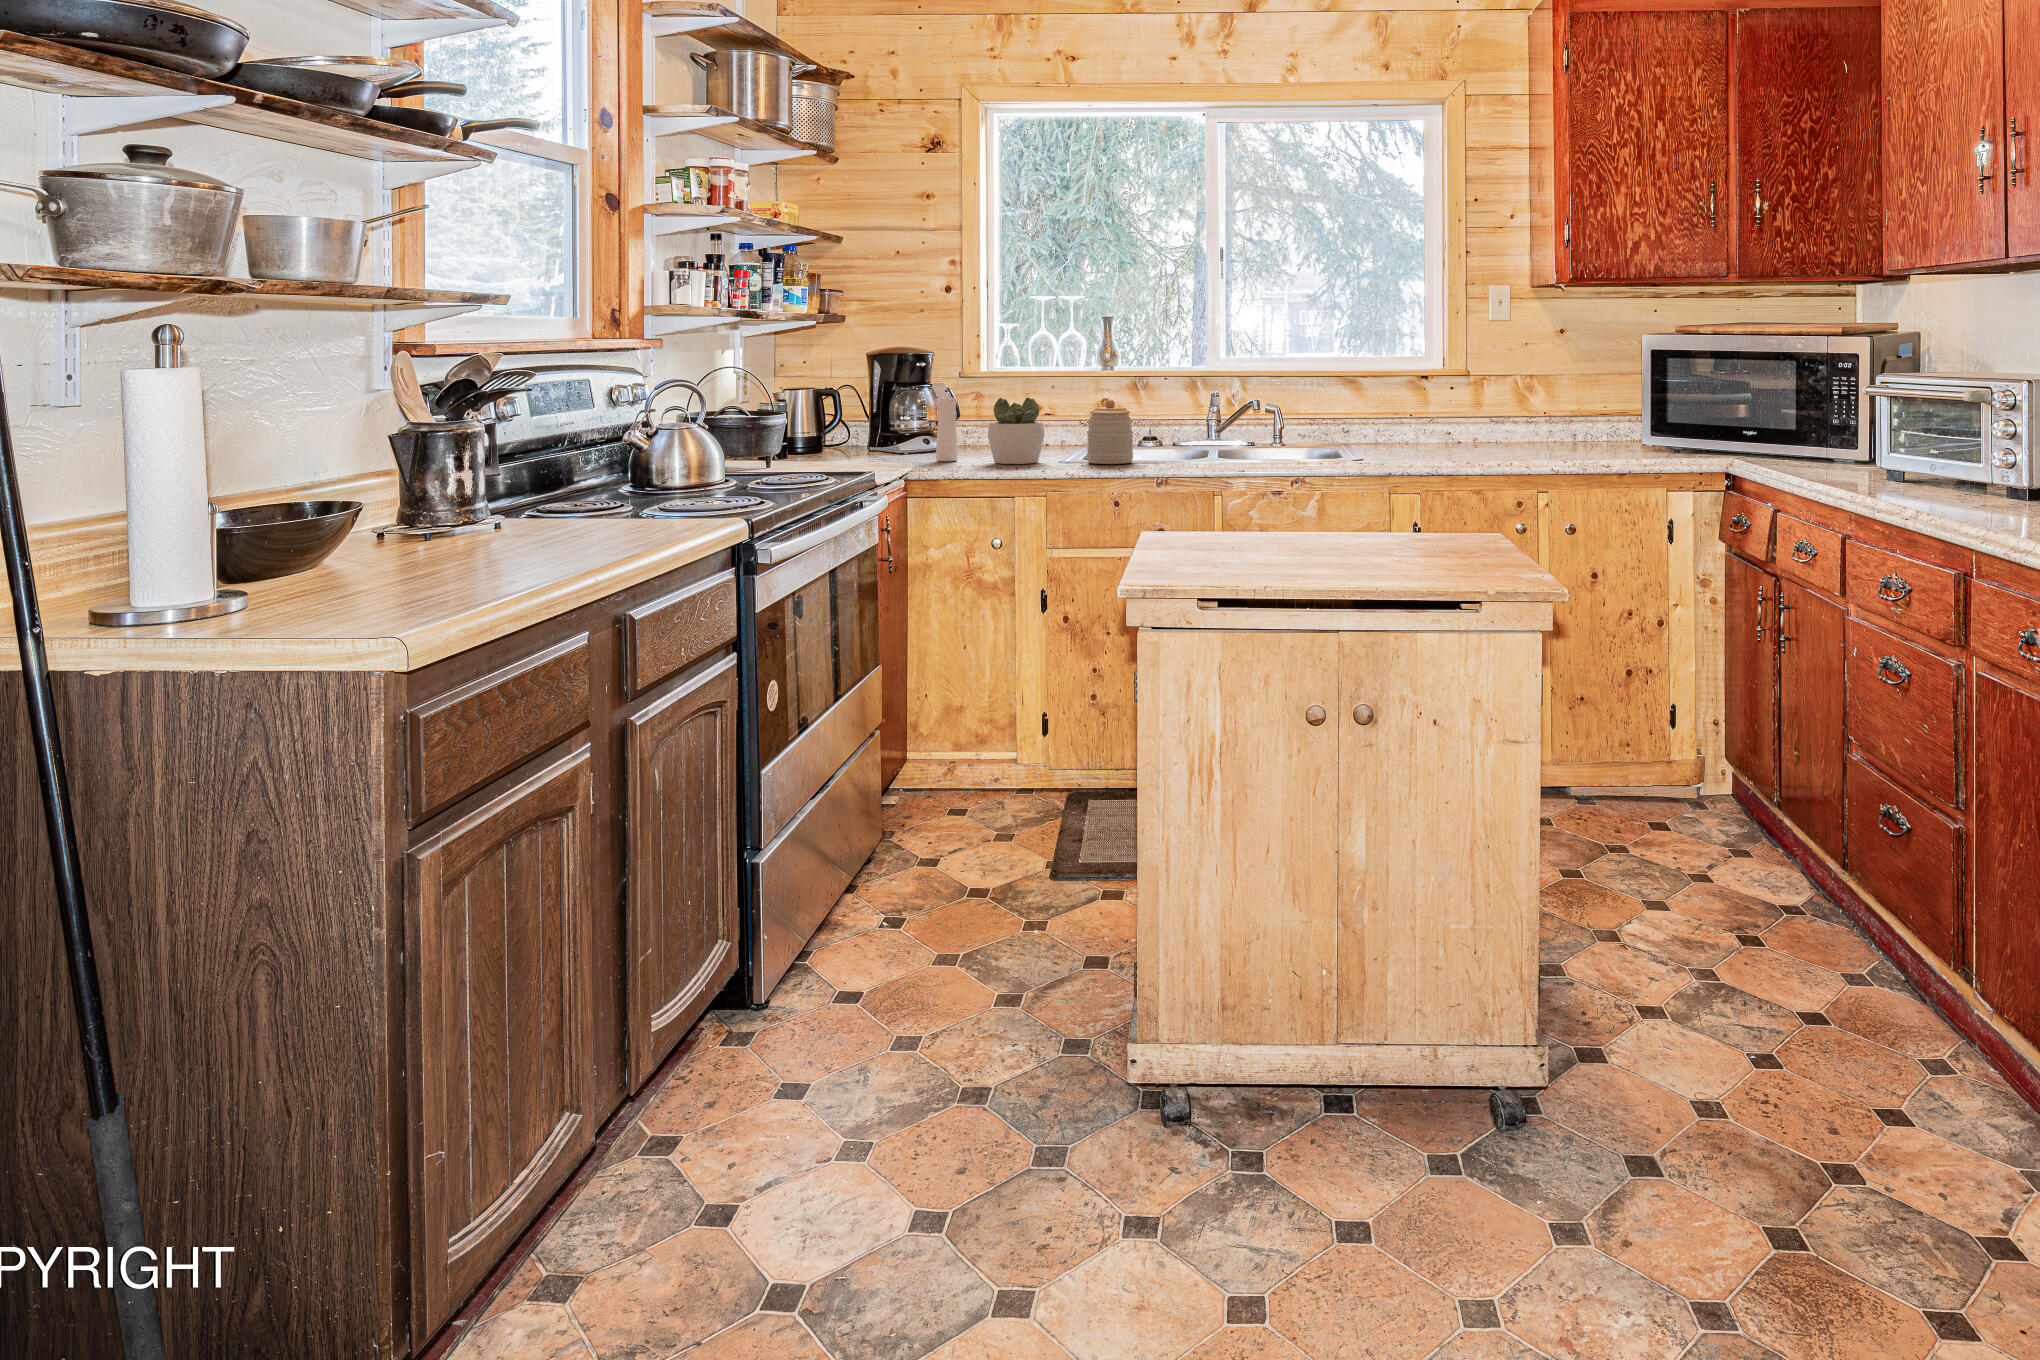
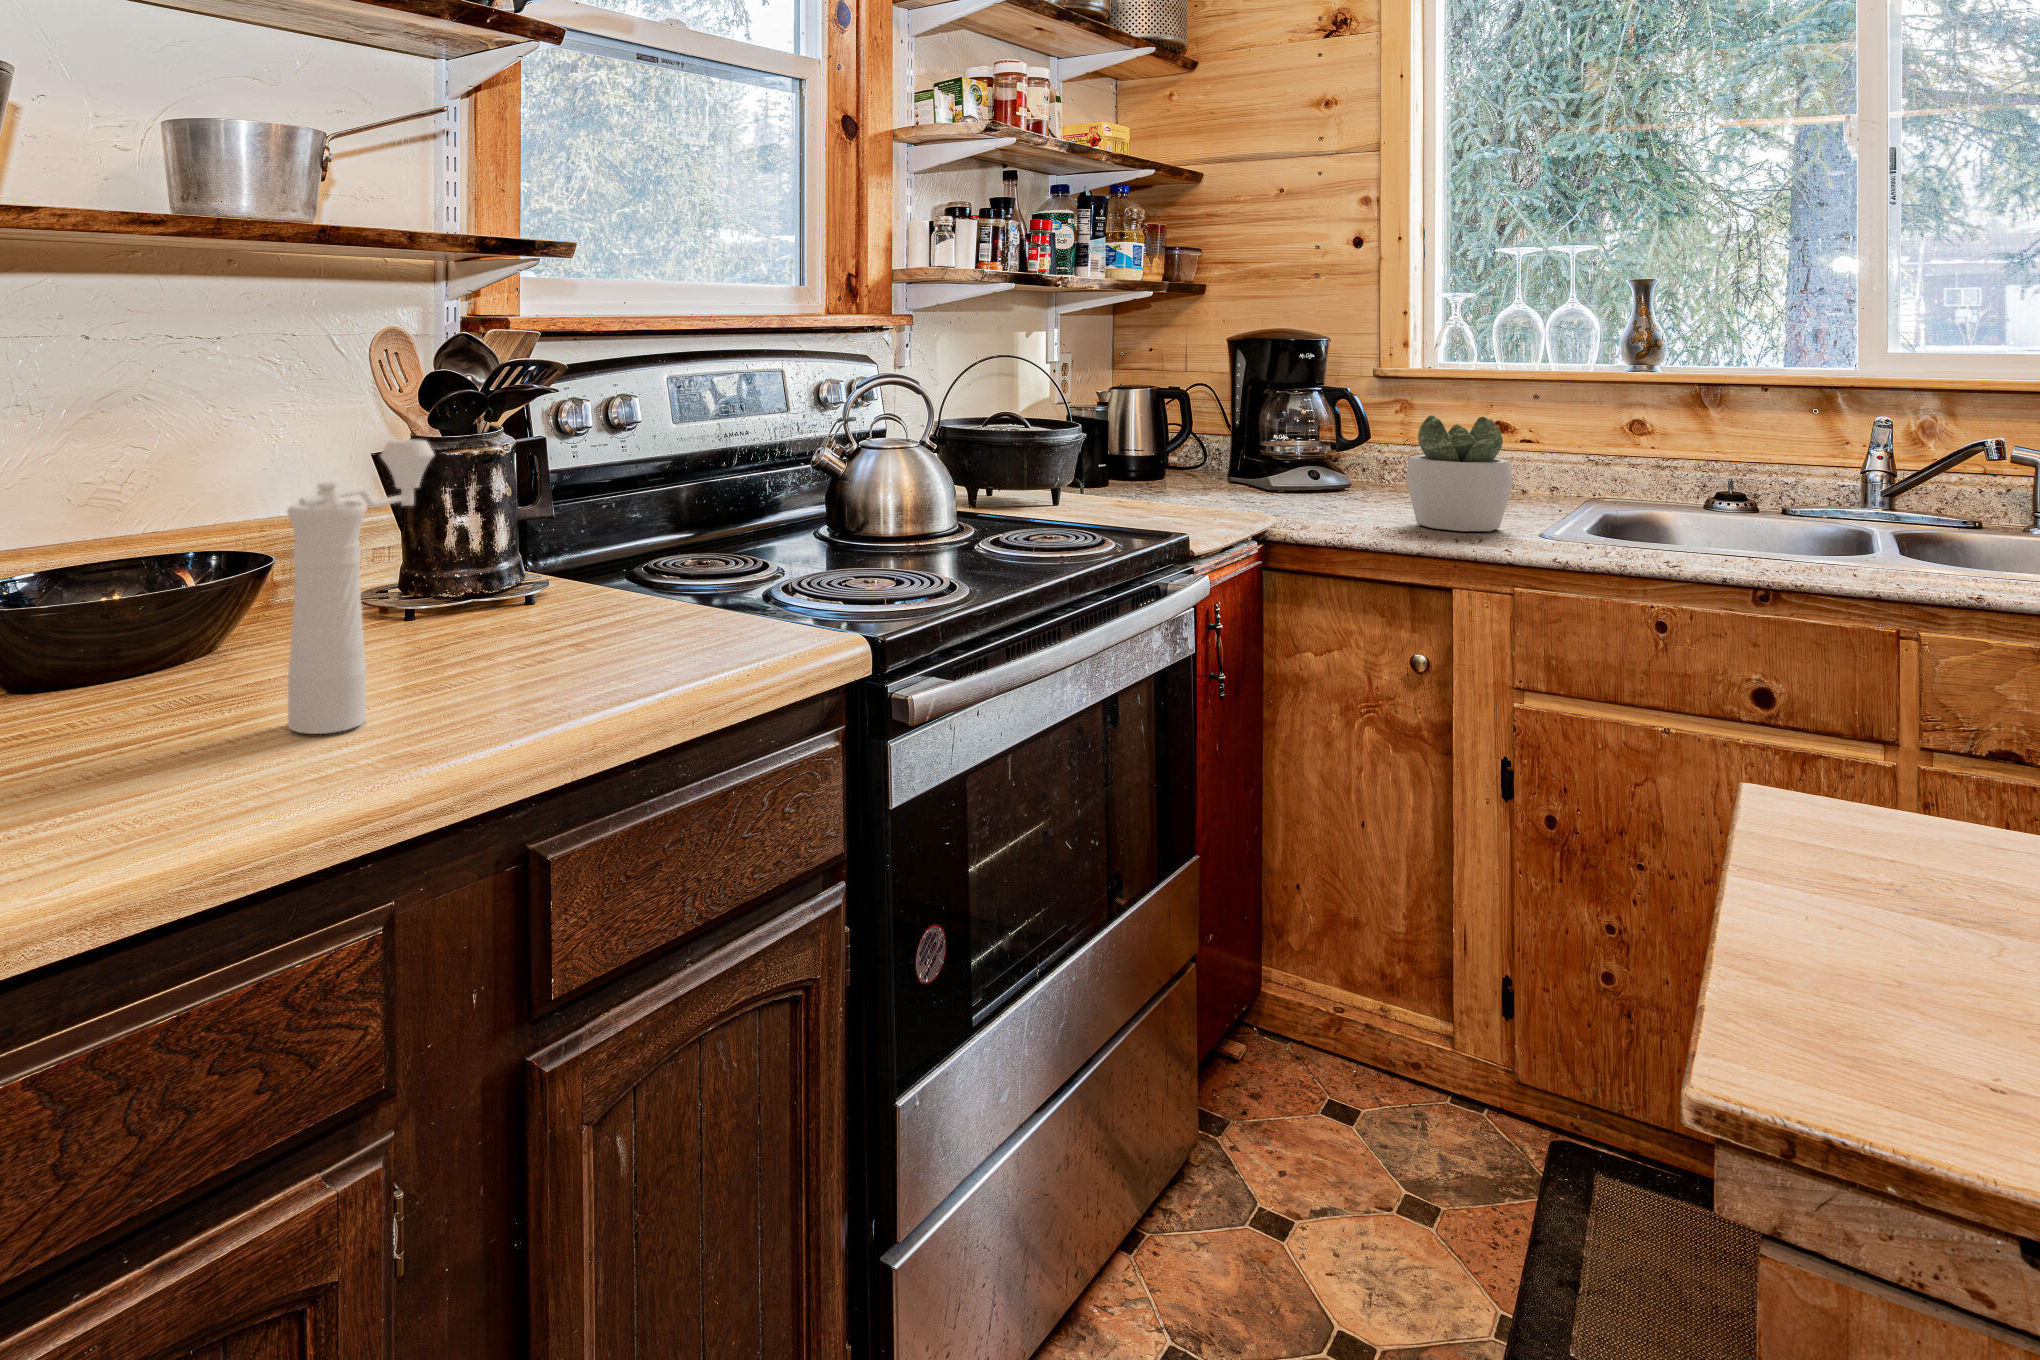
pepper mill: present [932,382,958,461] -> present [287,439,434,734]
jar: present [1087,400,1133,464] -> none [1597,428,1699,549]

